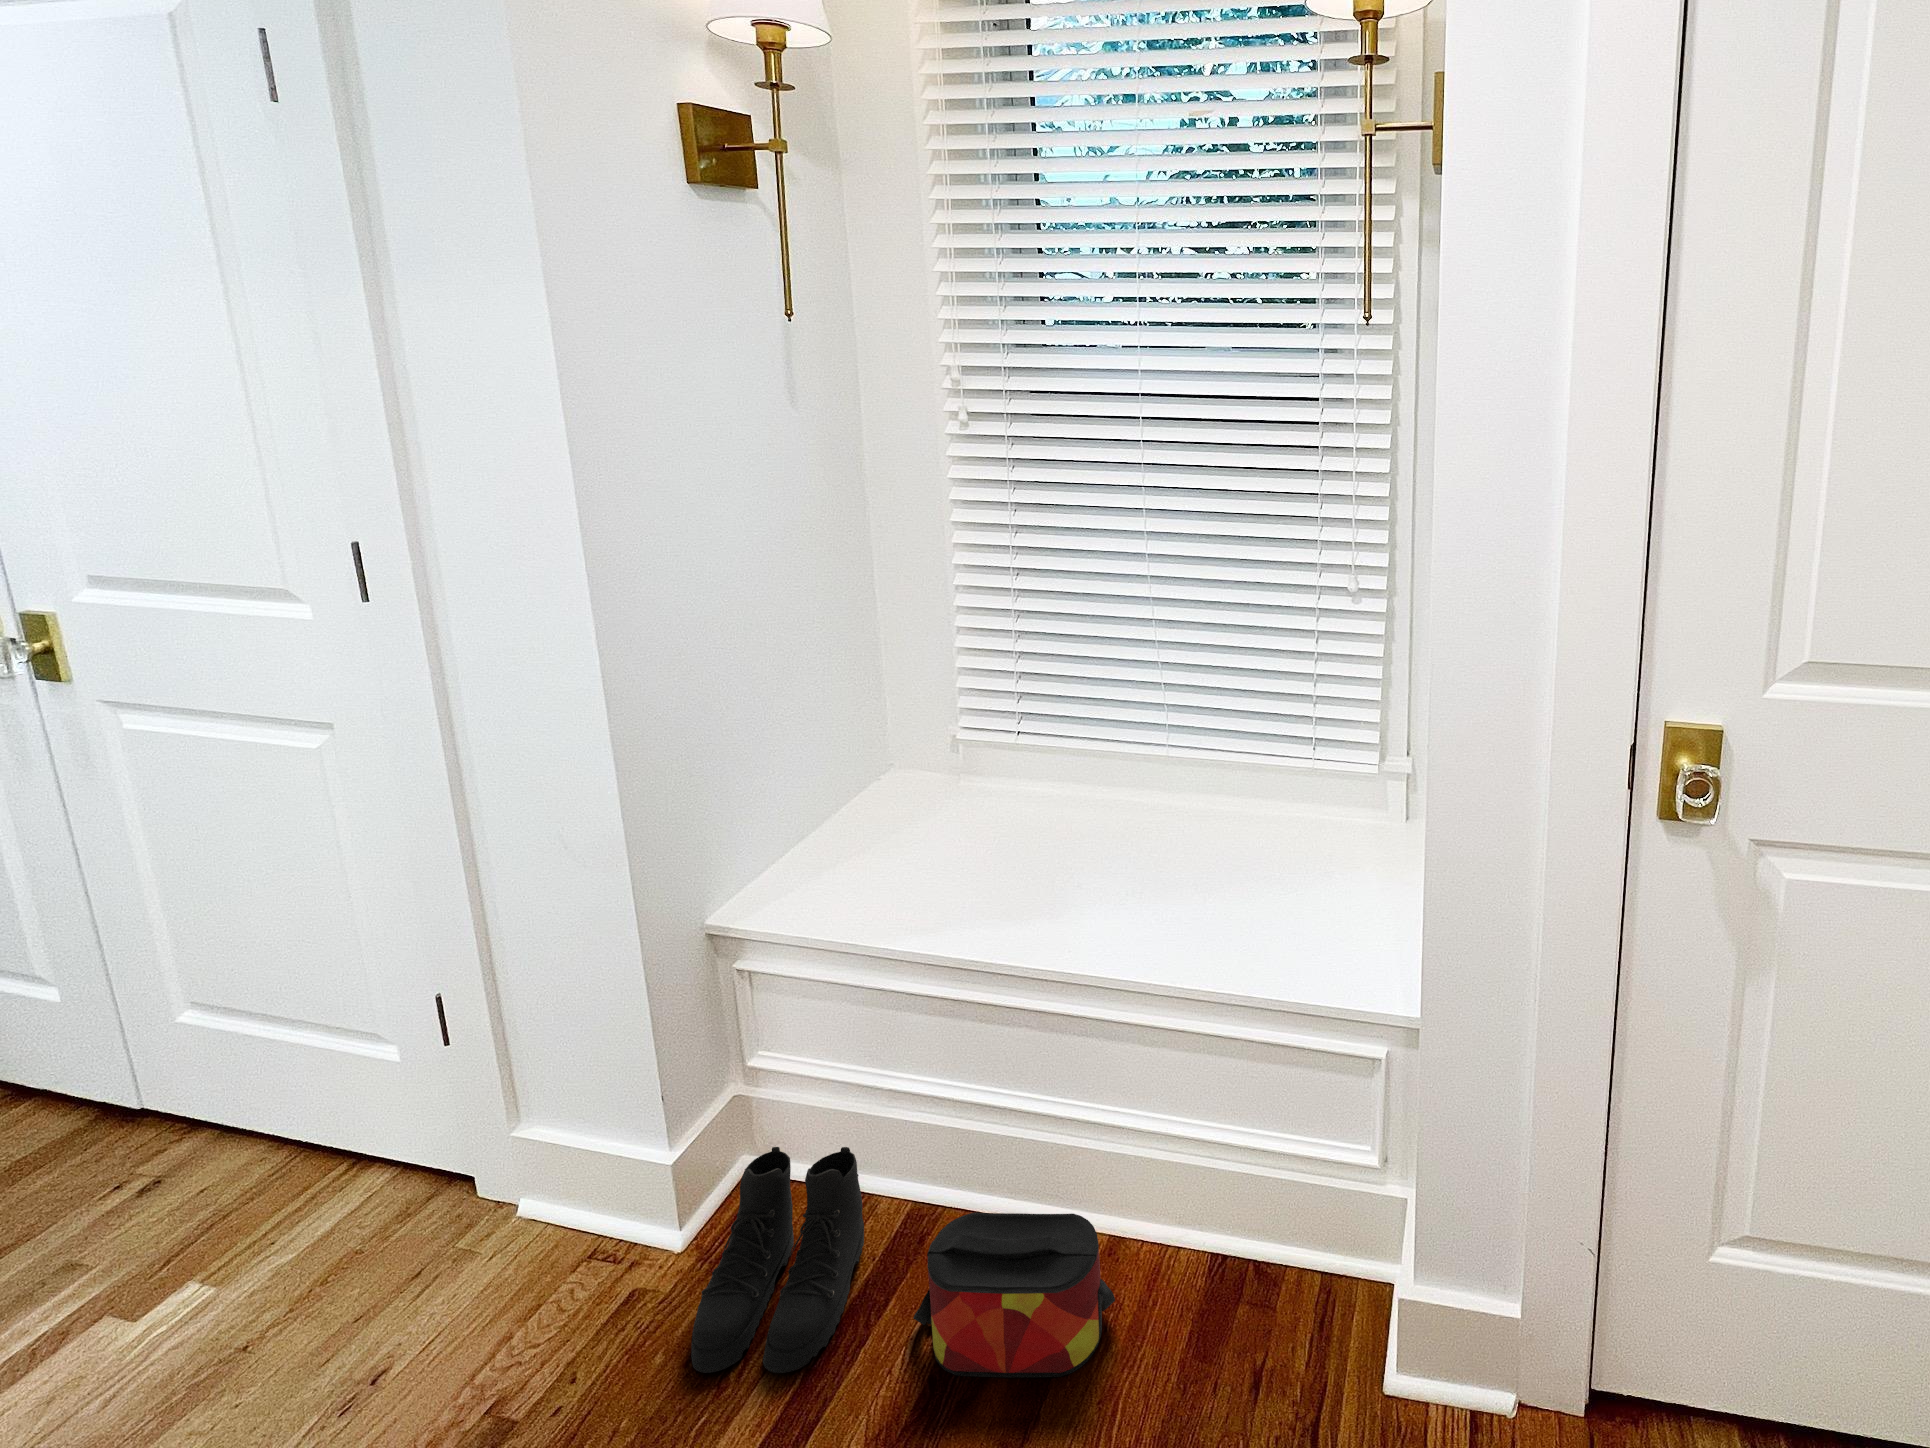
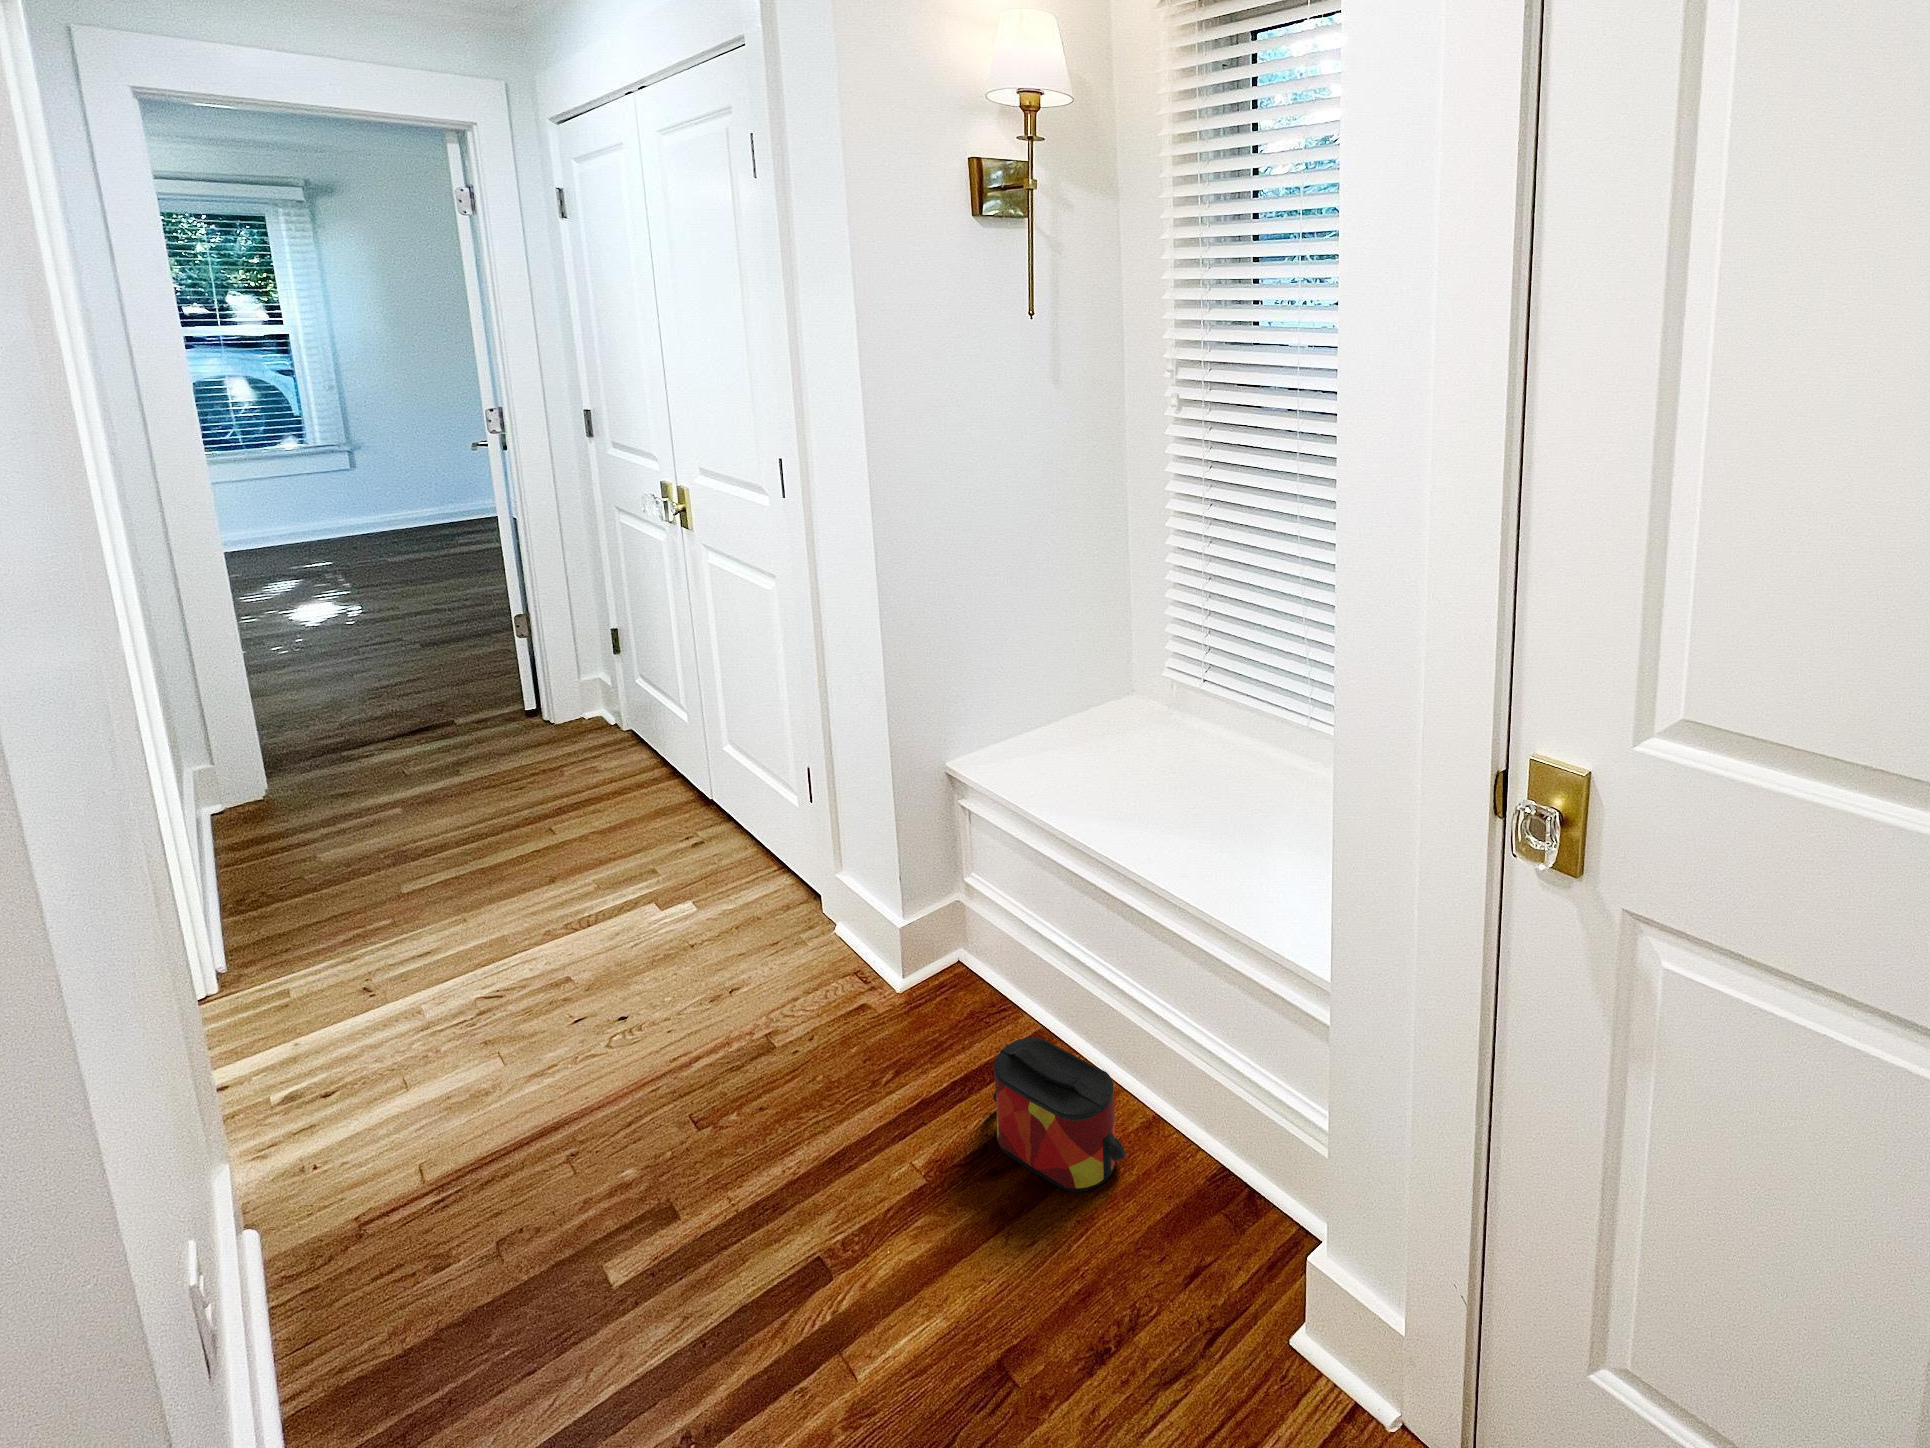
boots: present [691,1147,864,1373] -> none [867,941,1002,1095]

